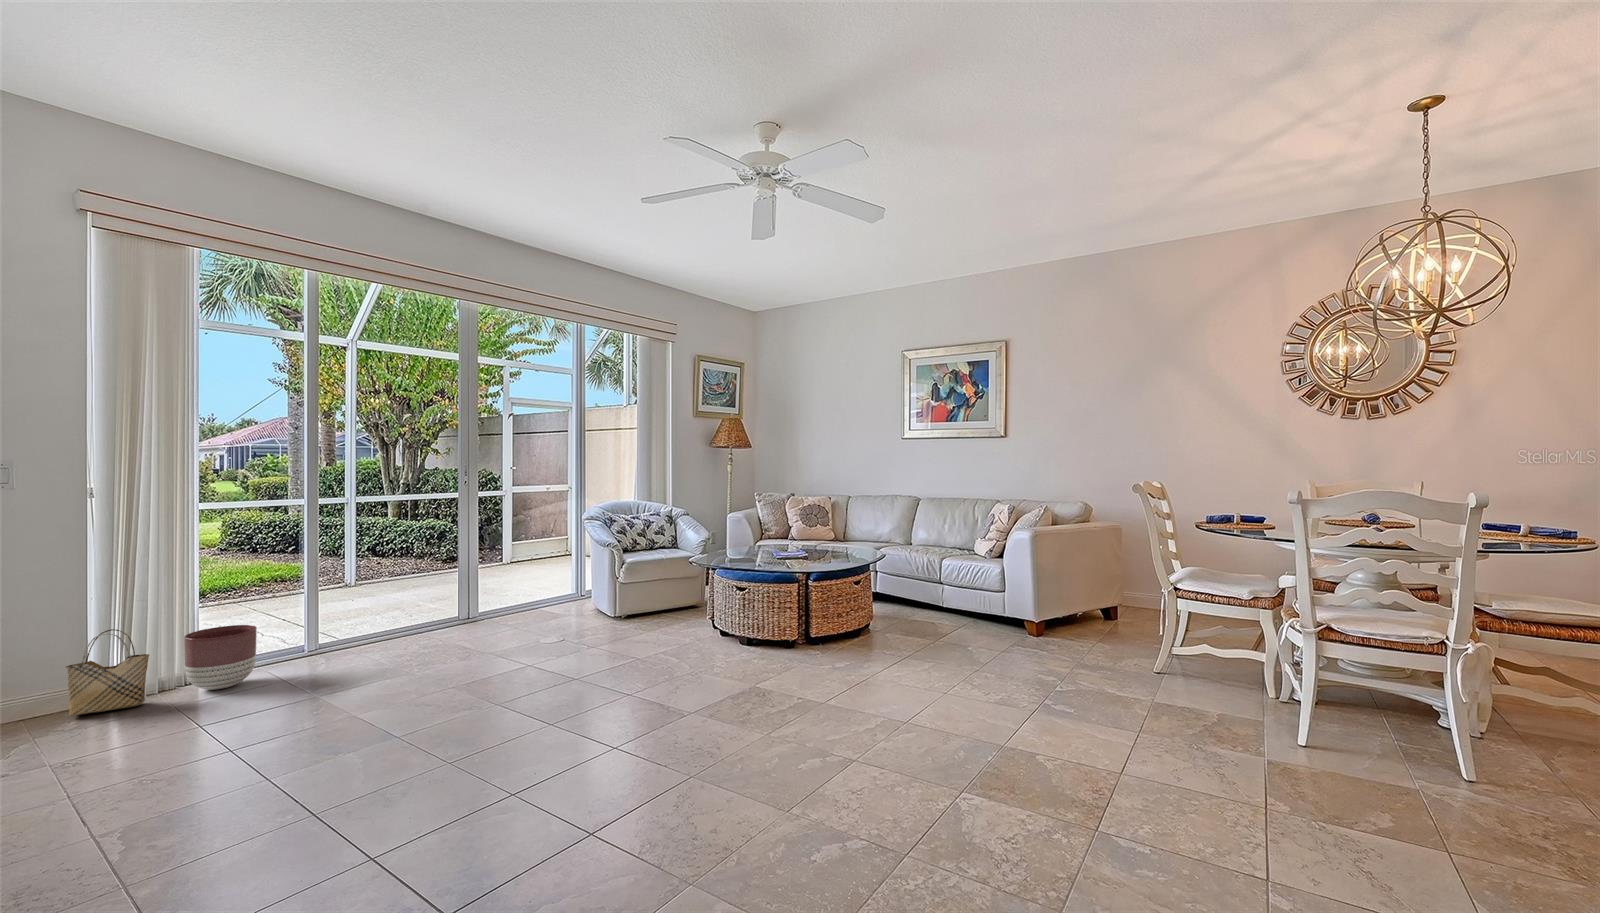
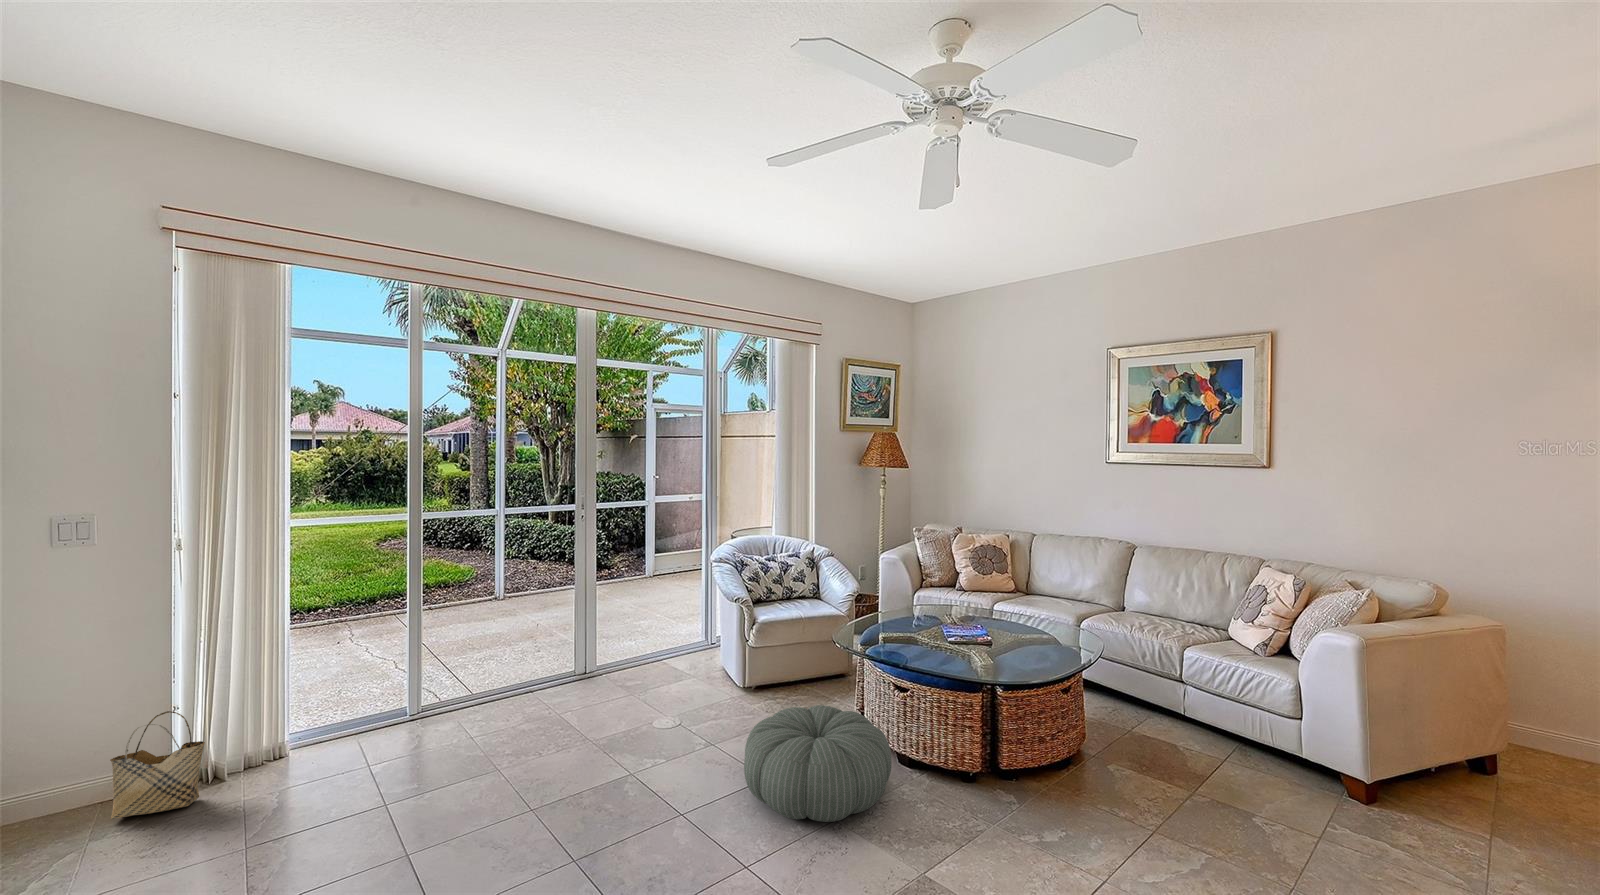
pouf: none [626,605,734,669] -> present [744,705,892,822]
planter: present [184,625,257,690] -> none [246,700,328,783]

